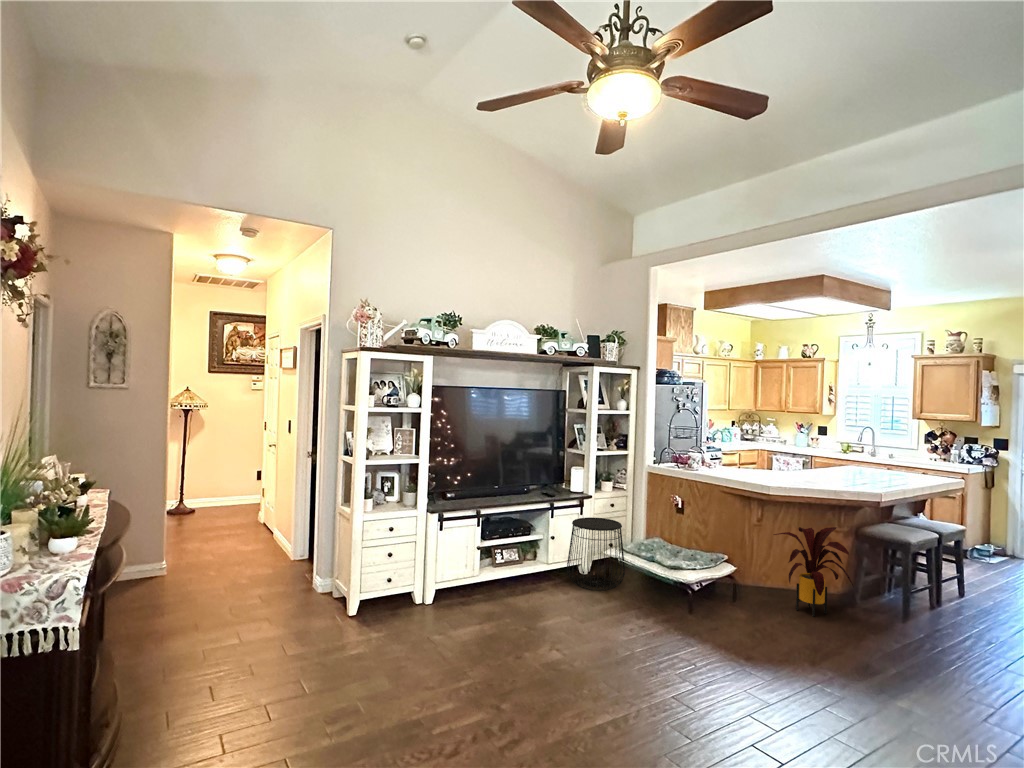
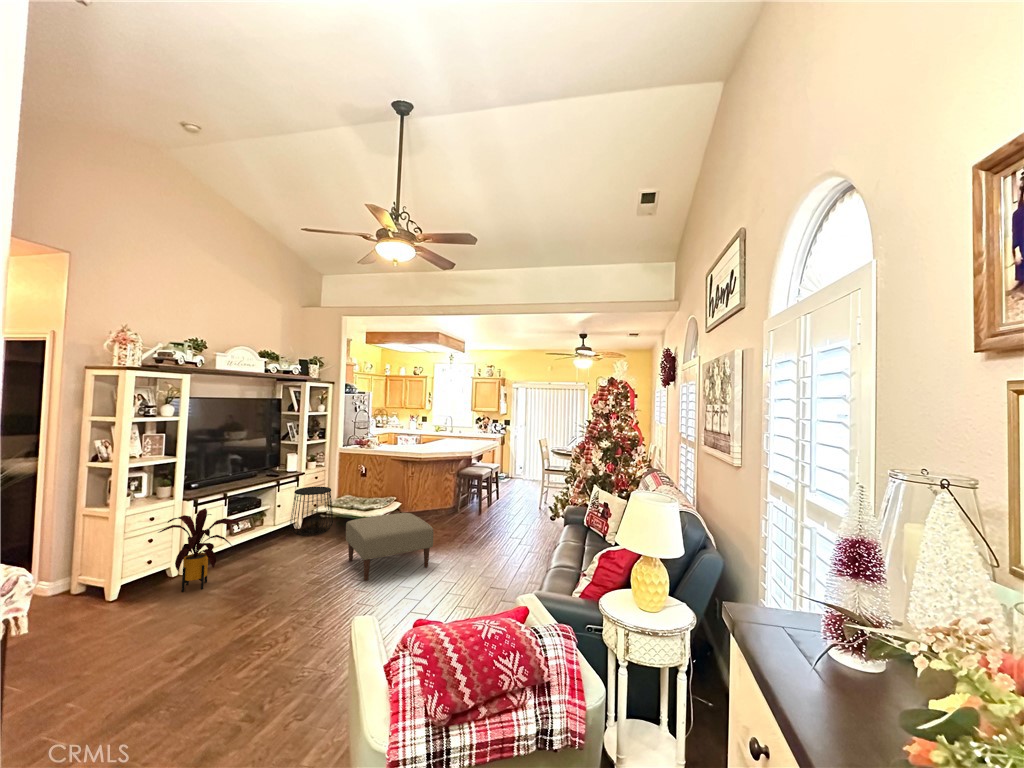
house plant: present [774,527,853,617] -> present [158,508,240,592]
ottoman: none [612,583,749,708] -> present [346,513,433,581]

